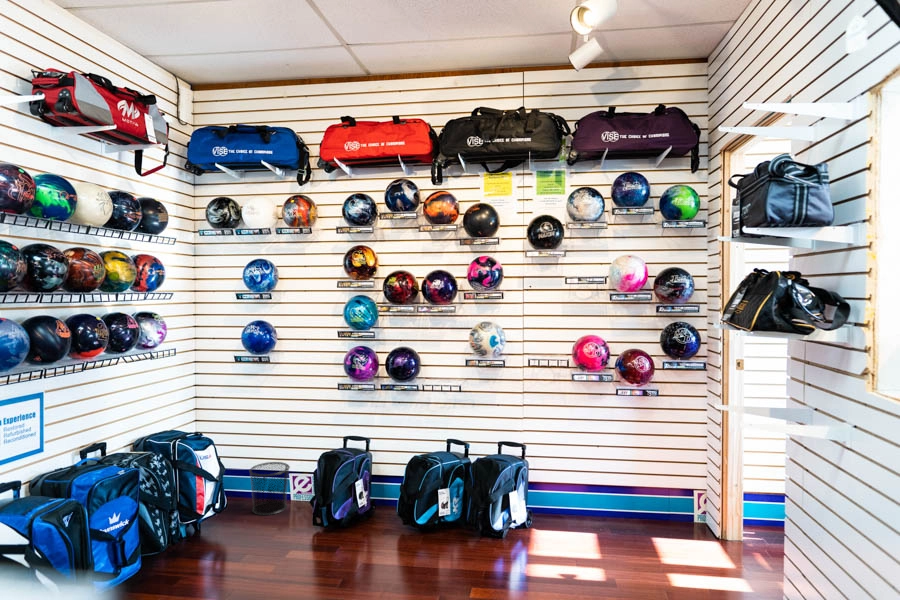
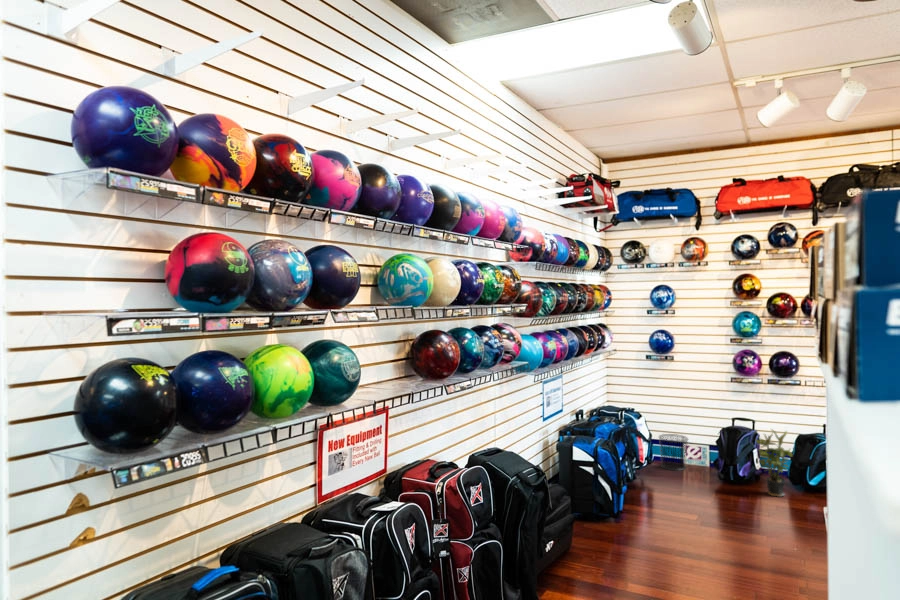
potted plant: none [346,455,394,551] -> present [756,431,792,497]

